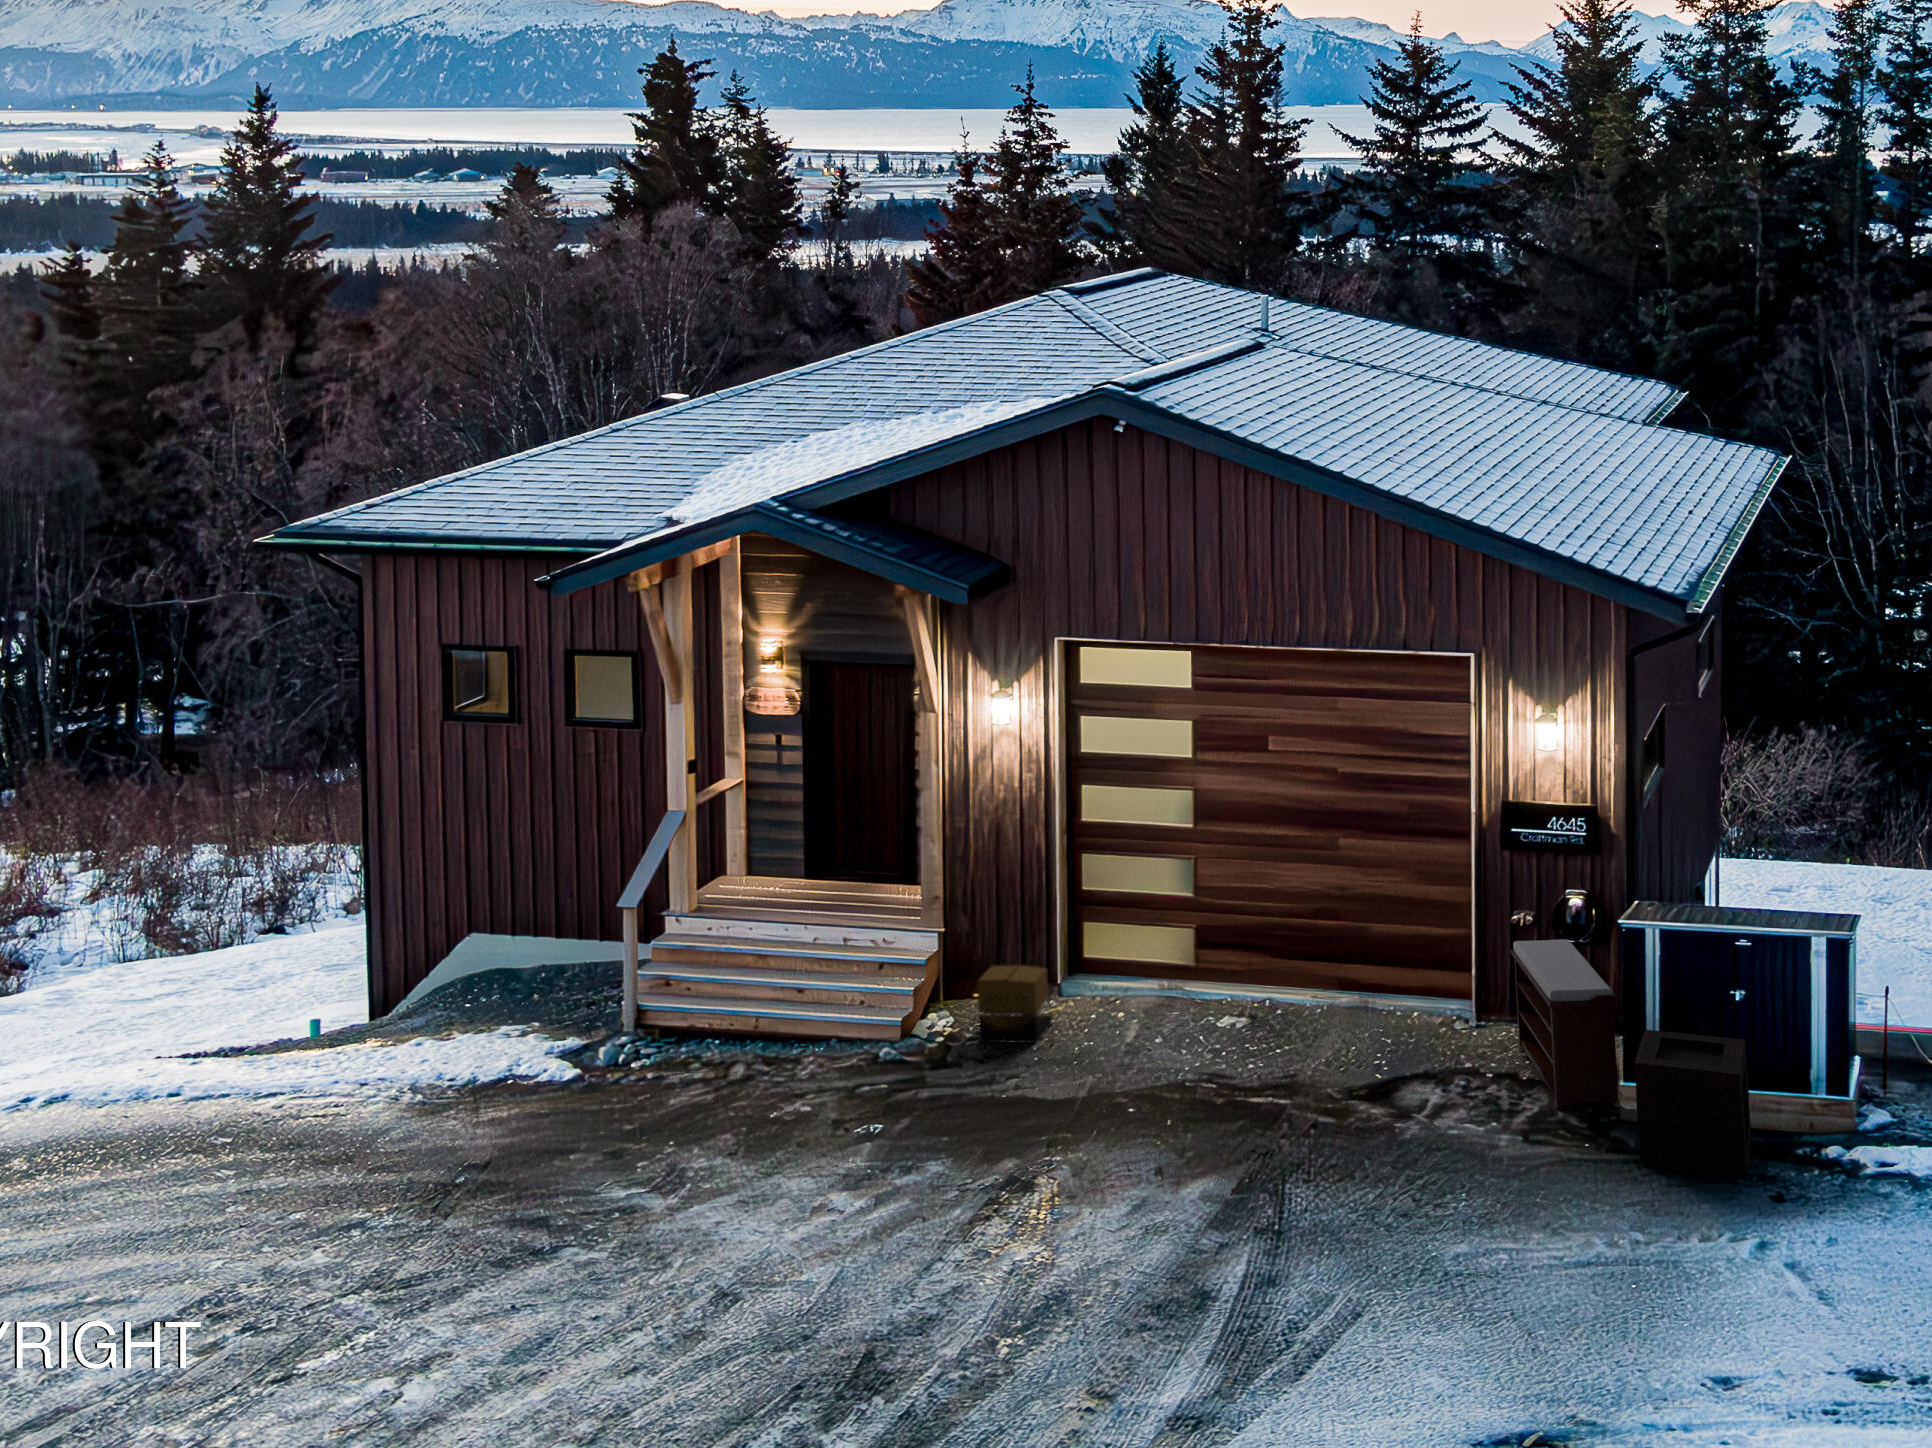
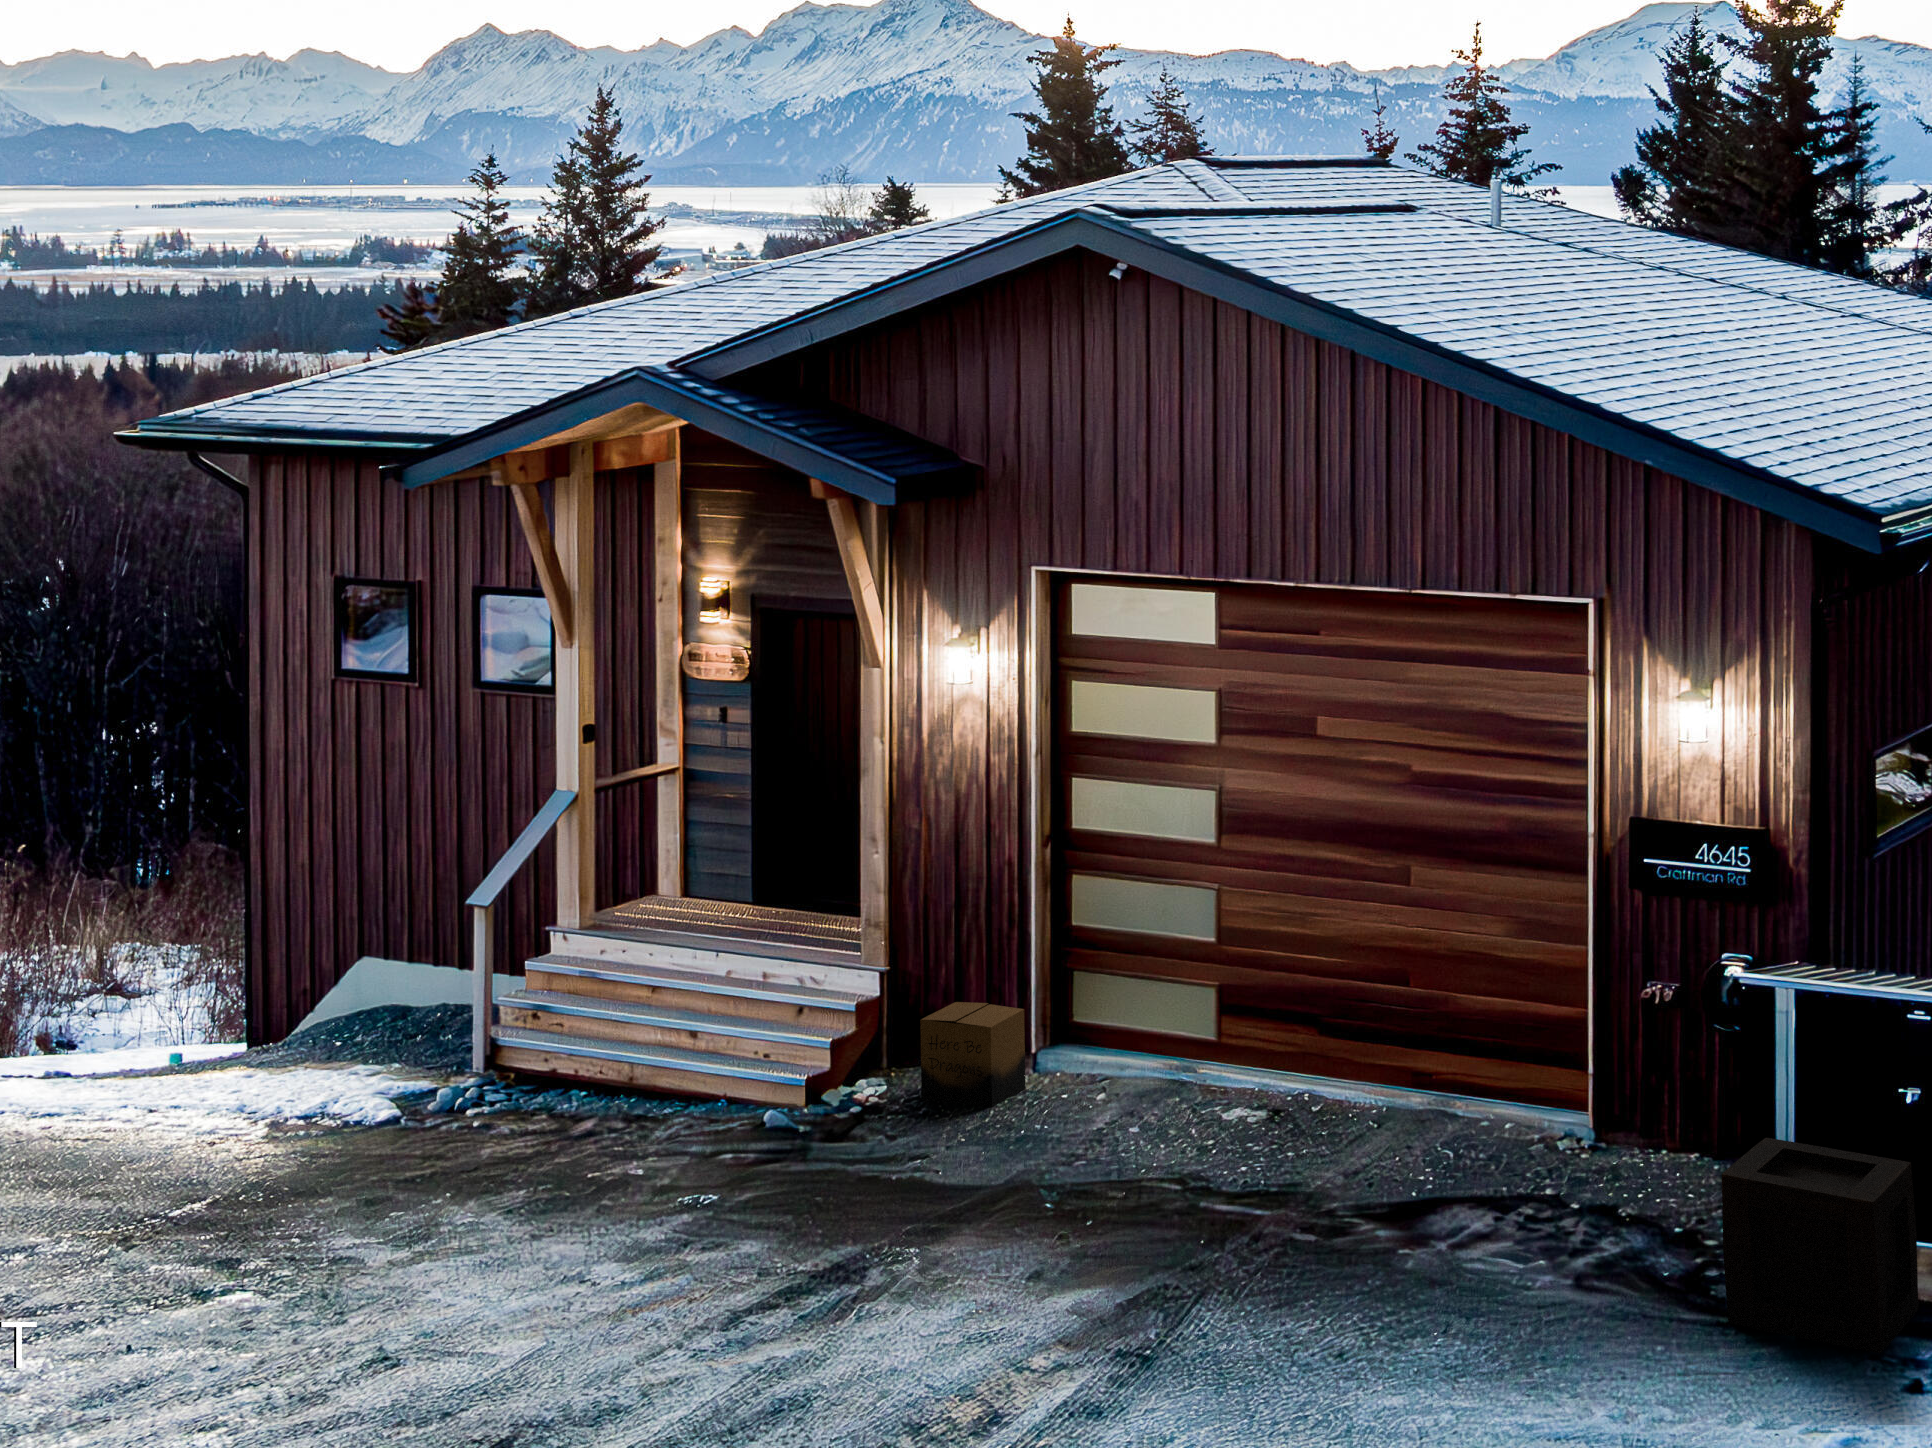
bench: present [1510,939,1618,1110] -> none [1625,1016,1742,1256]

